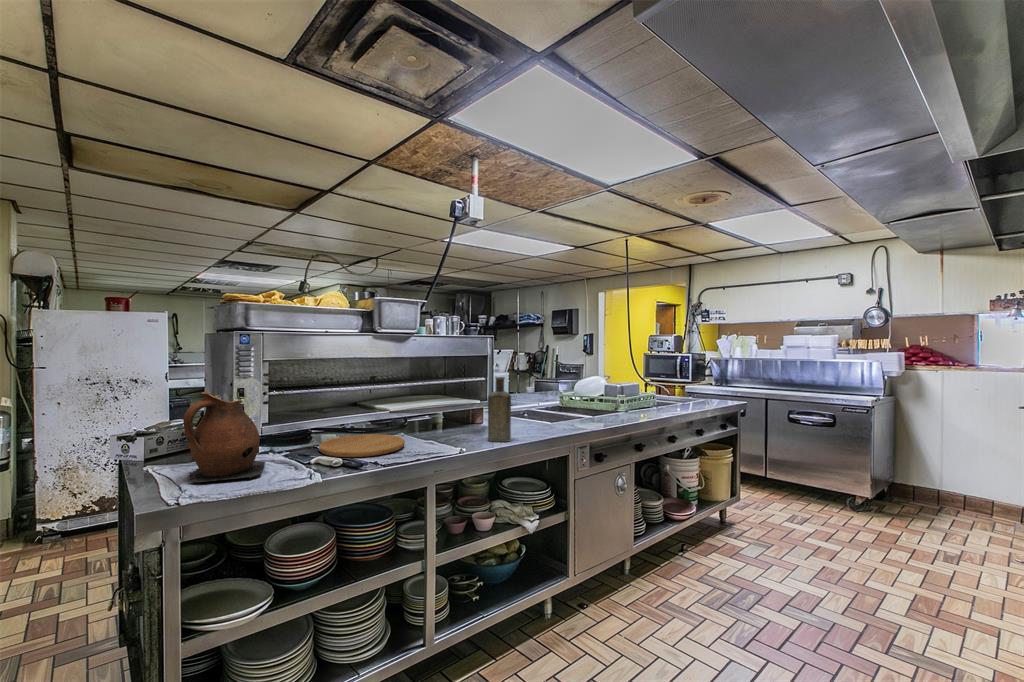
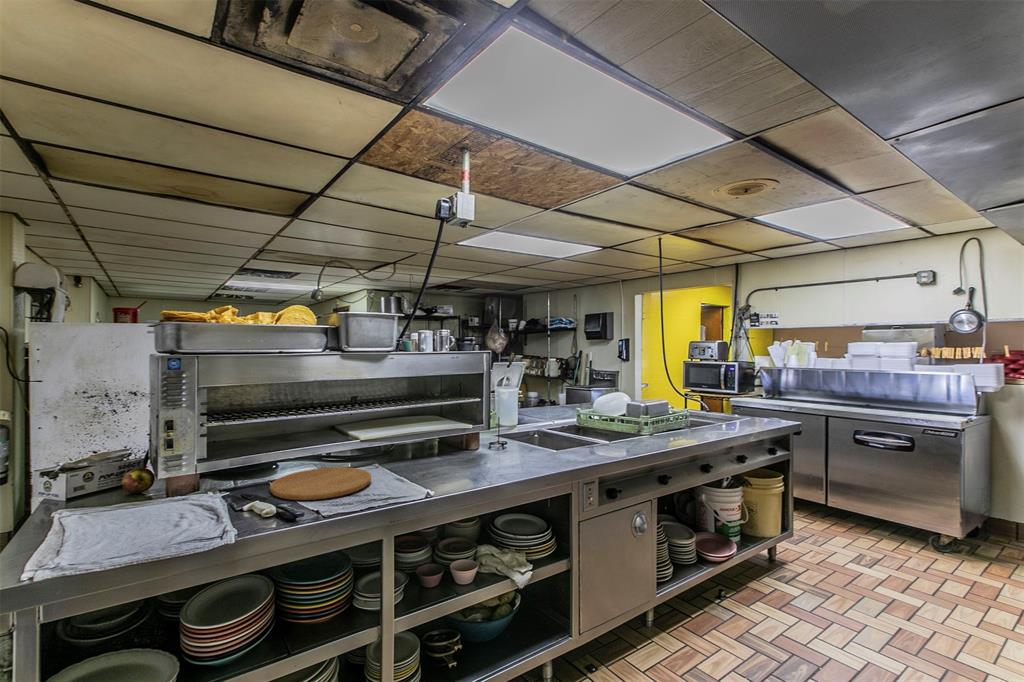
bottle: present [488,377,511,442] -> none [469,403,498,479]
ceramic pitcher: present [183,392,265,482] -> none [87,429,198,537]

